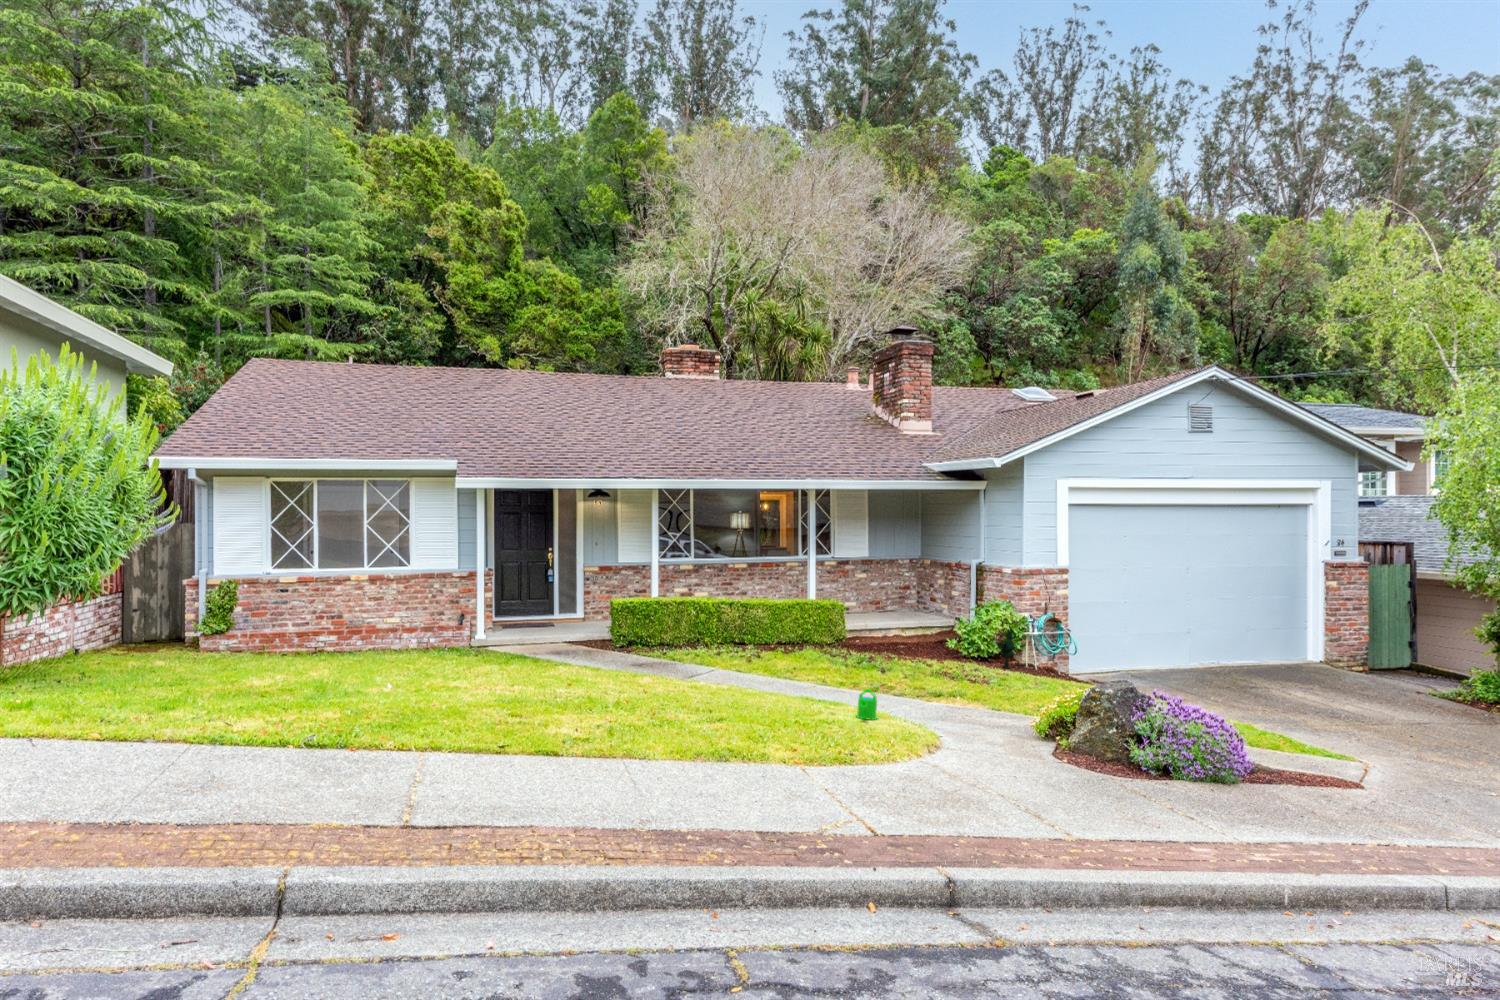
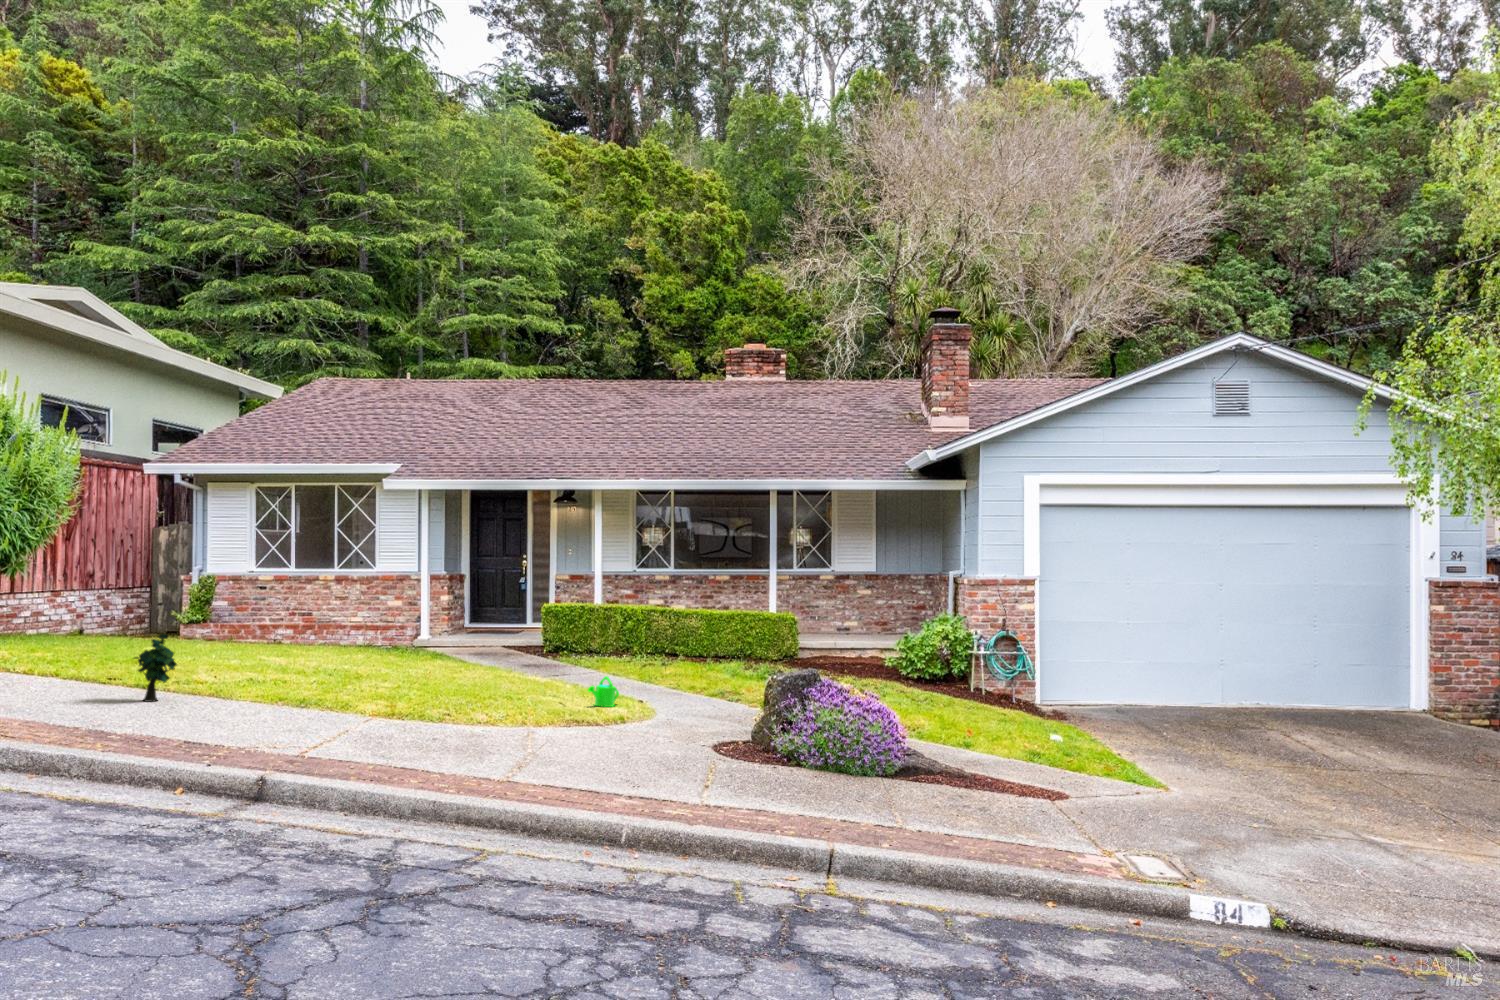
decorative plant: present [997,630,1015,669] -> present [134,634,177,702]

